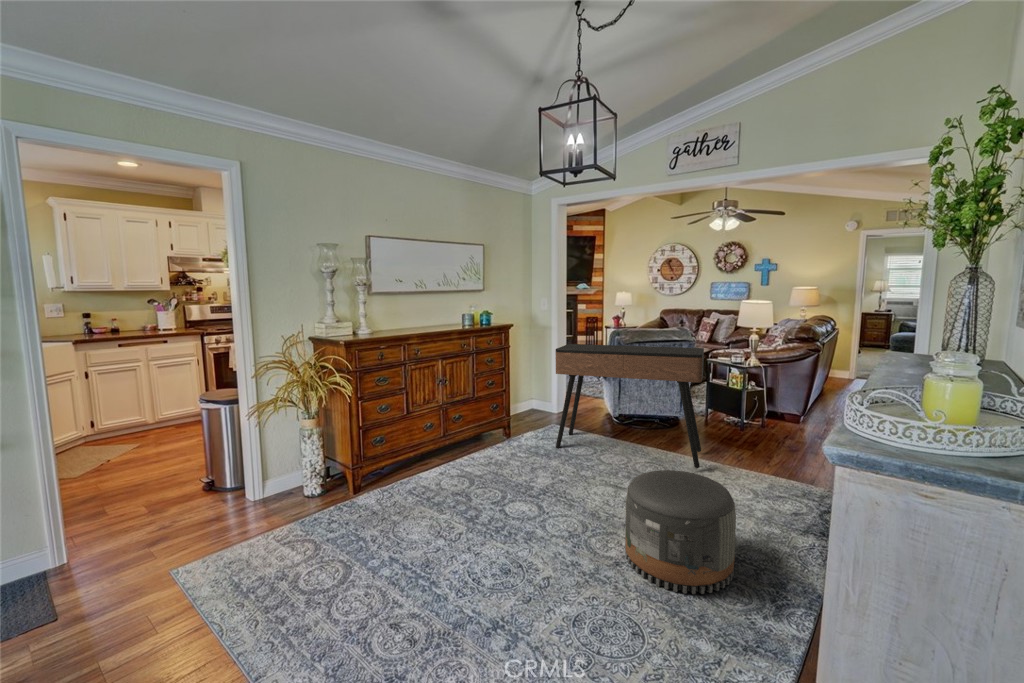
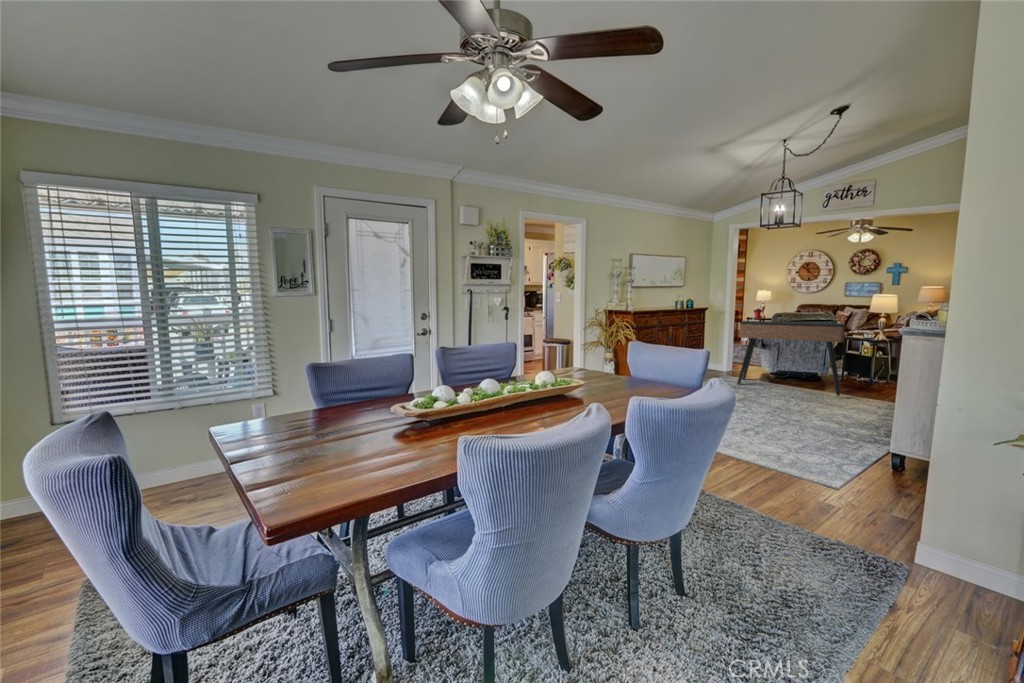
pouf: present [625,470,736,594] -> none [801,379,867,430]

